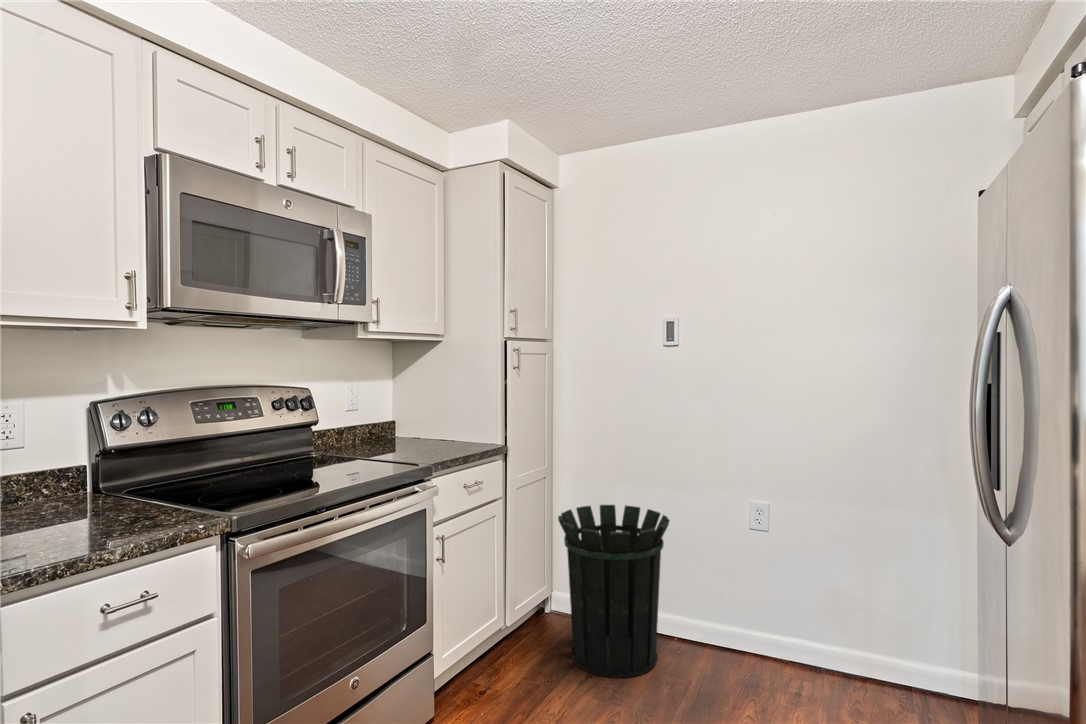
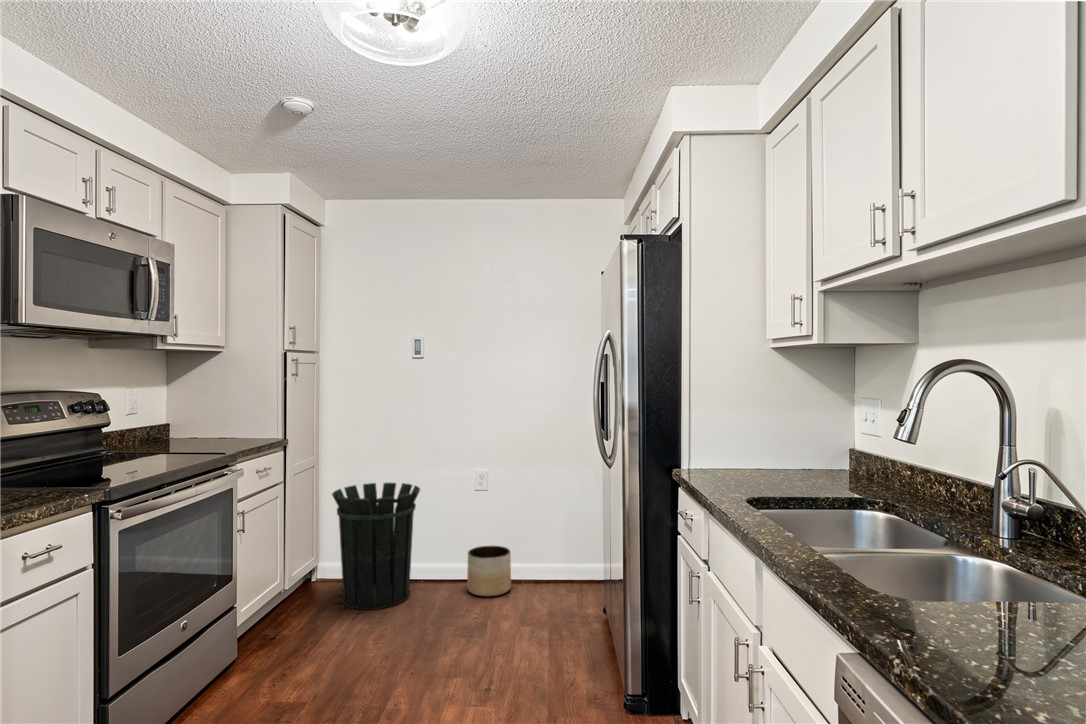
planter: none [737,611,804,693] -> present [467,546,511,597]

